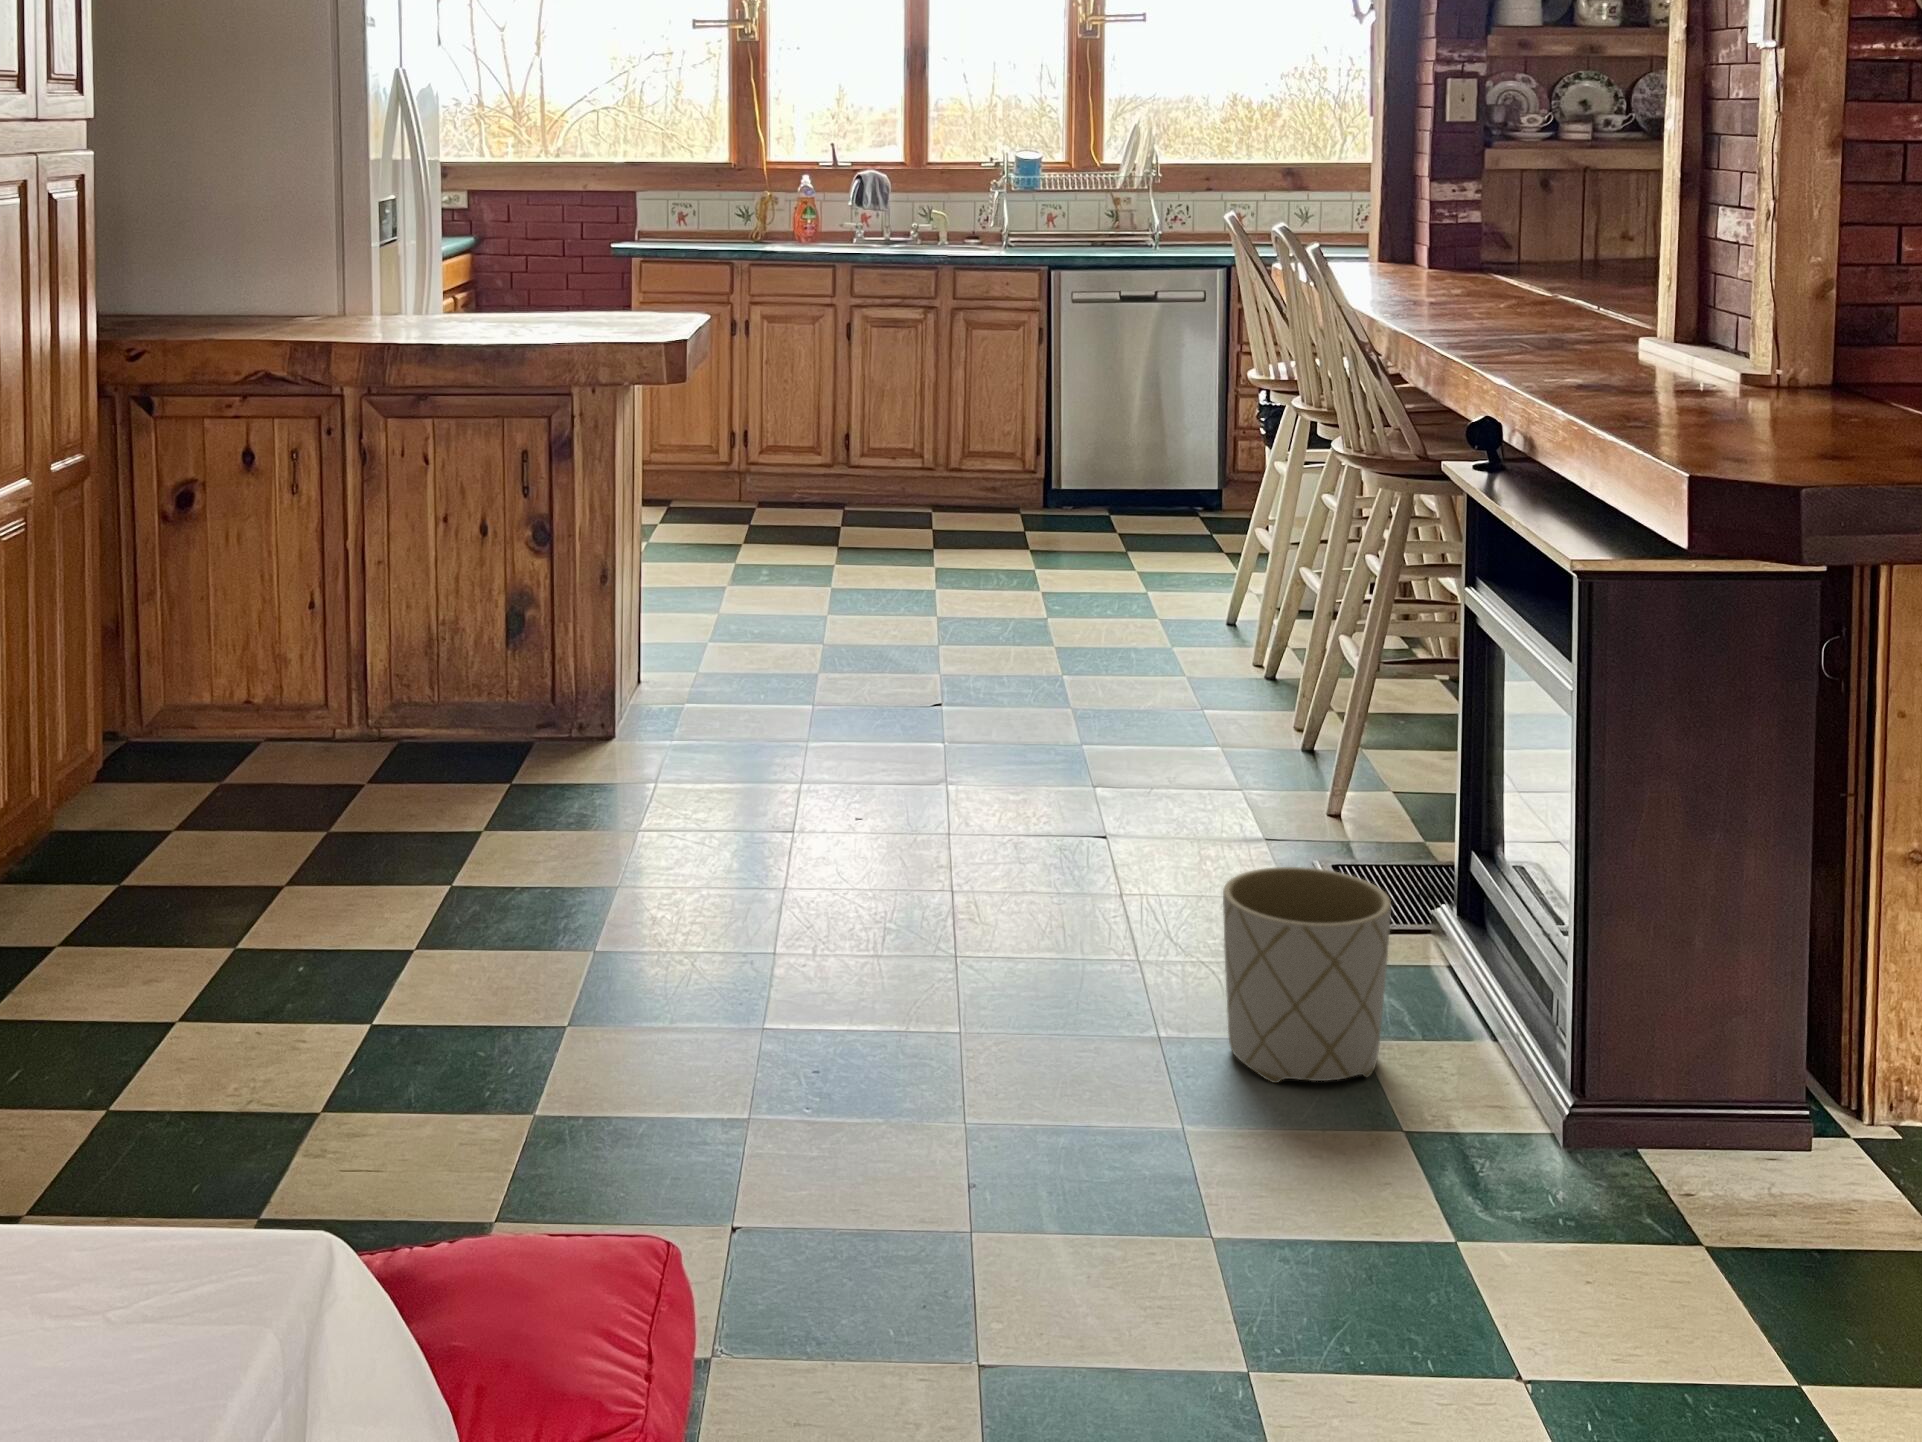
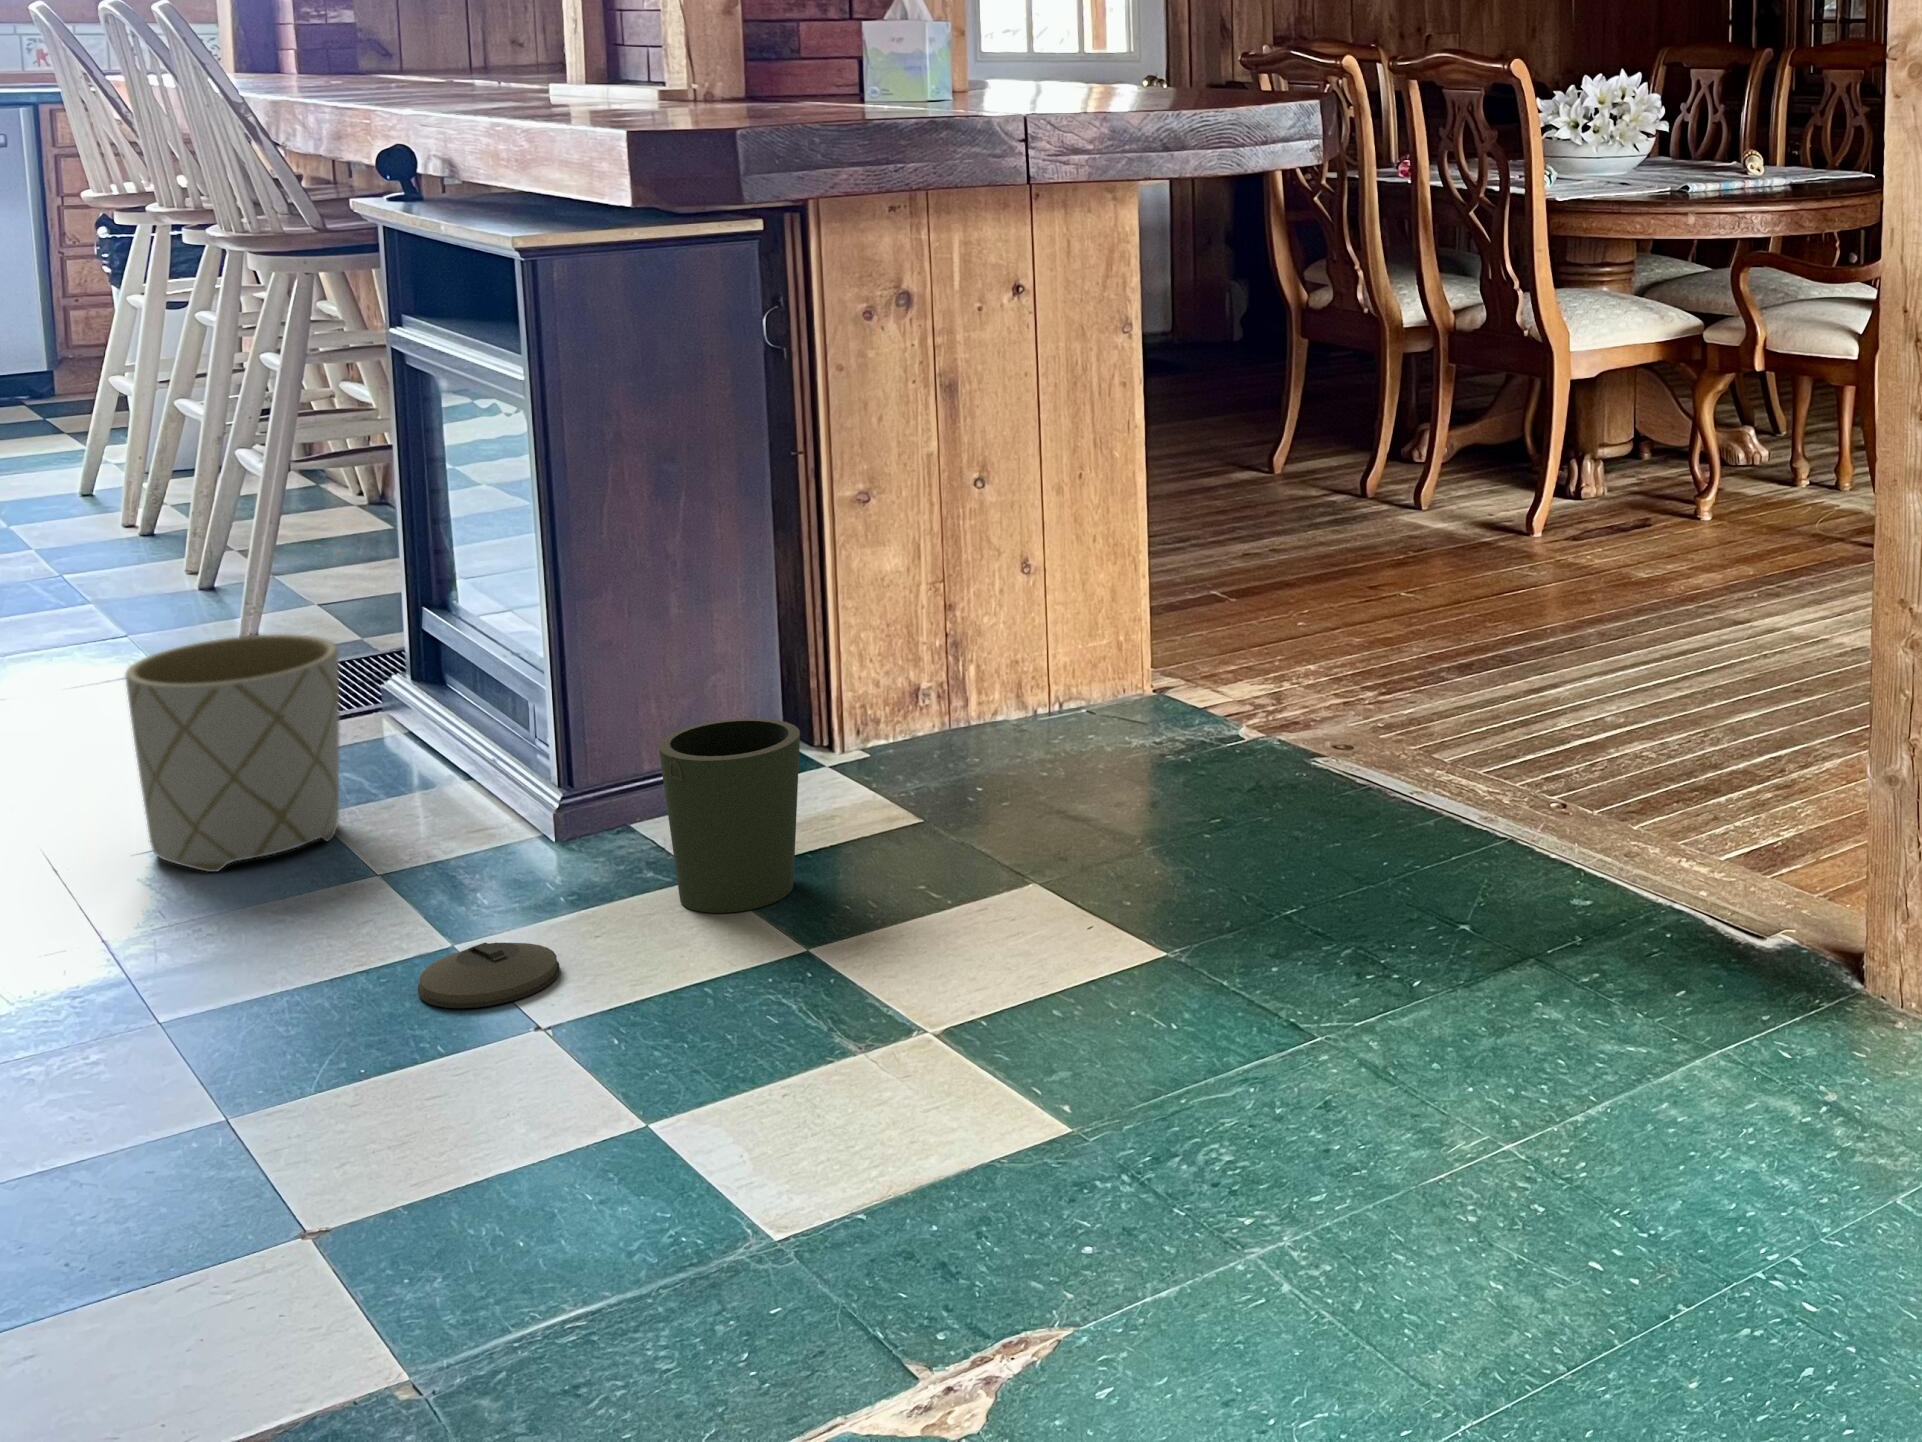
trash can: none [1419,1091,1816,1336] -> present [418,718,800,1008]

